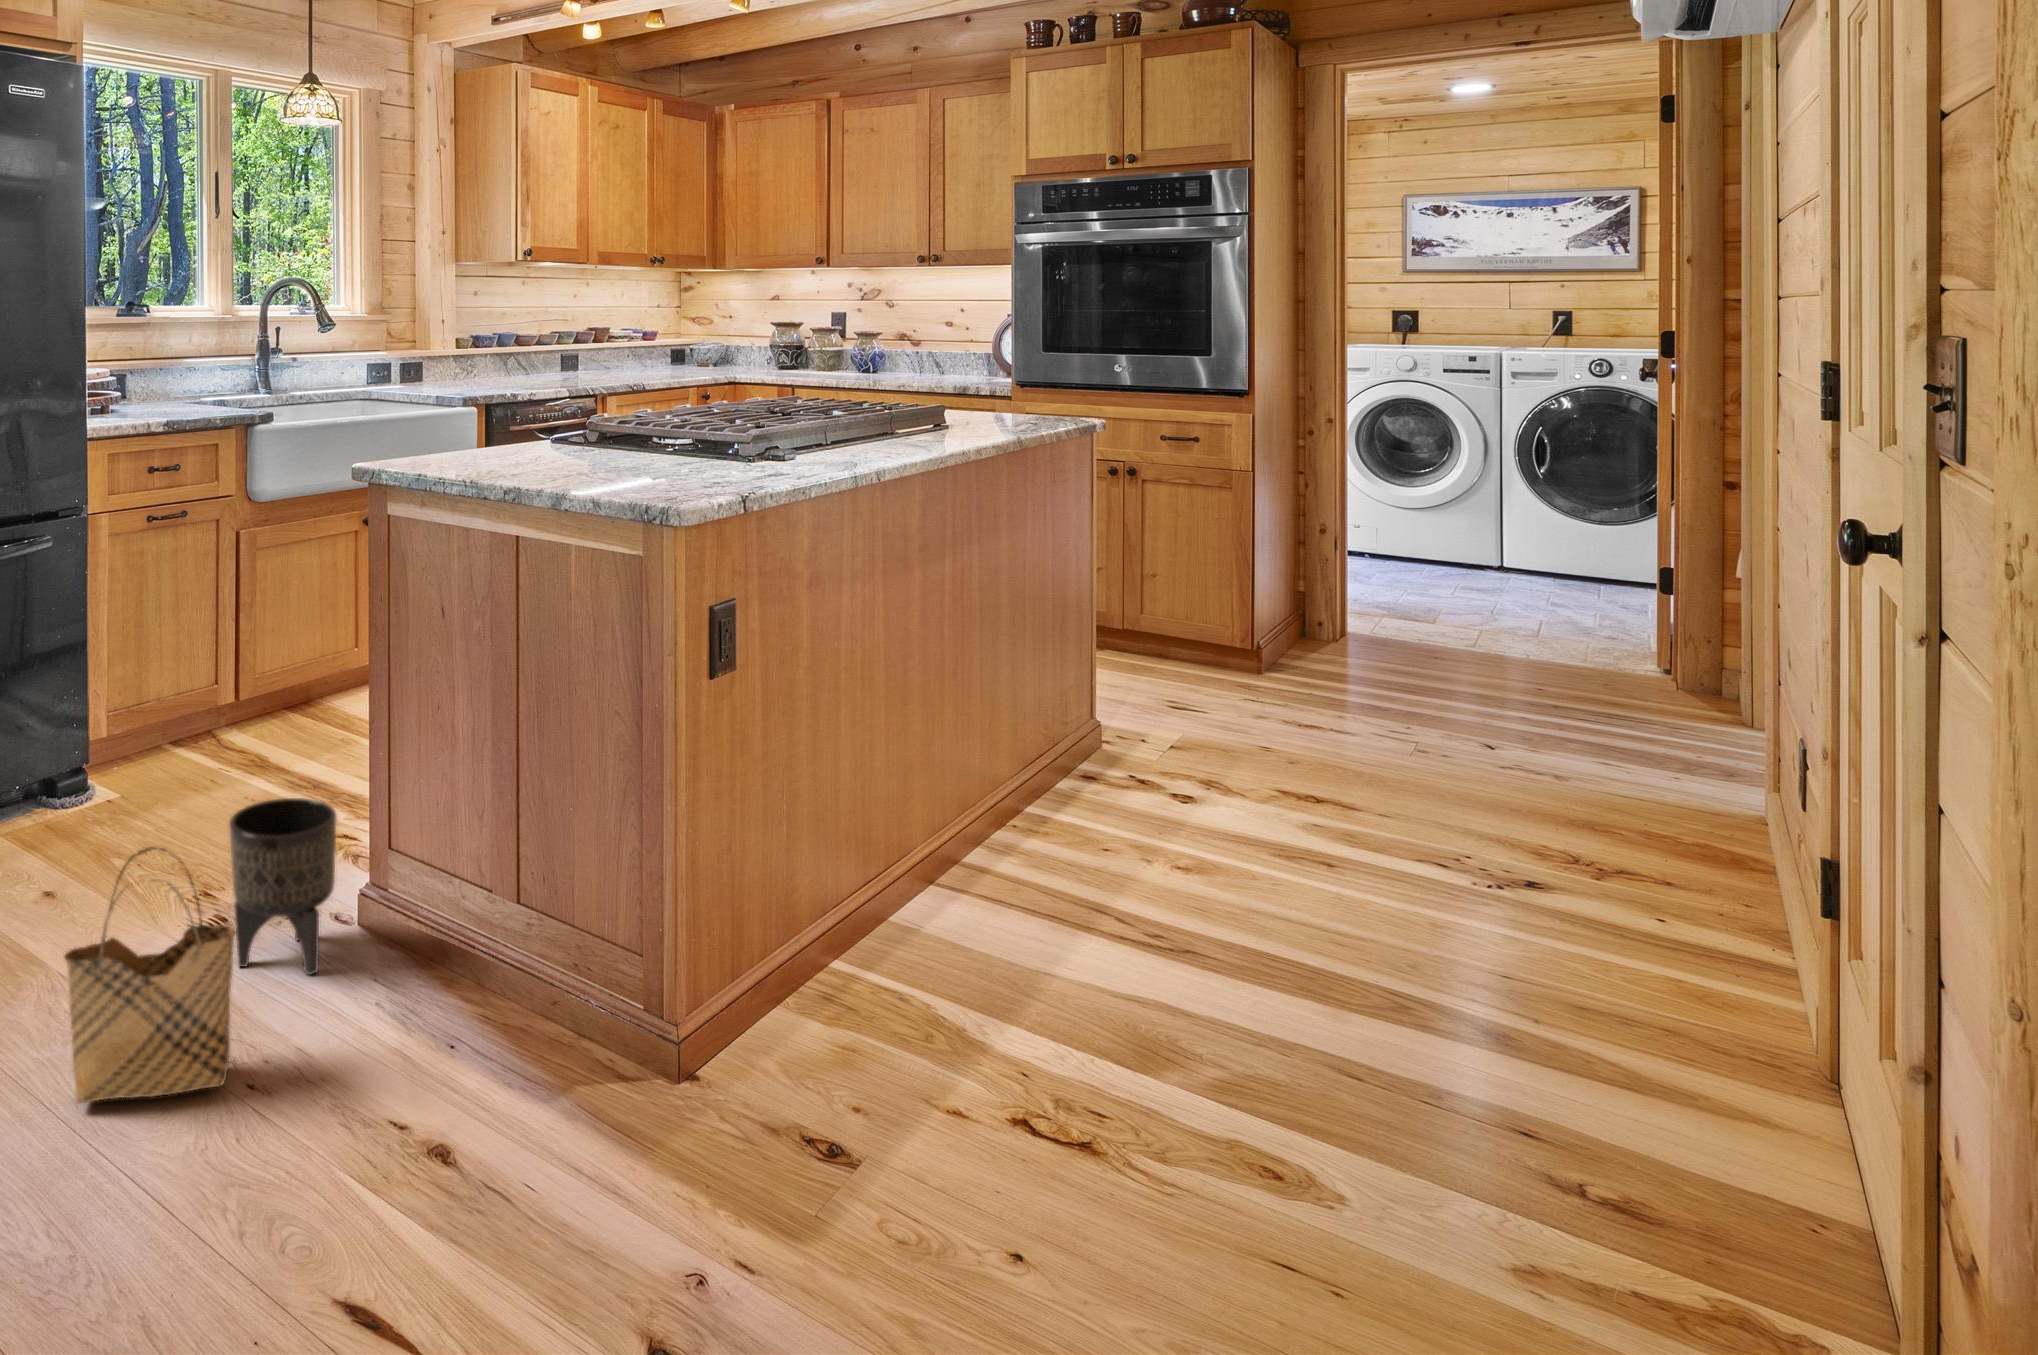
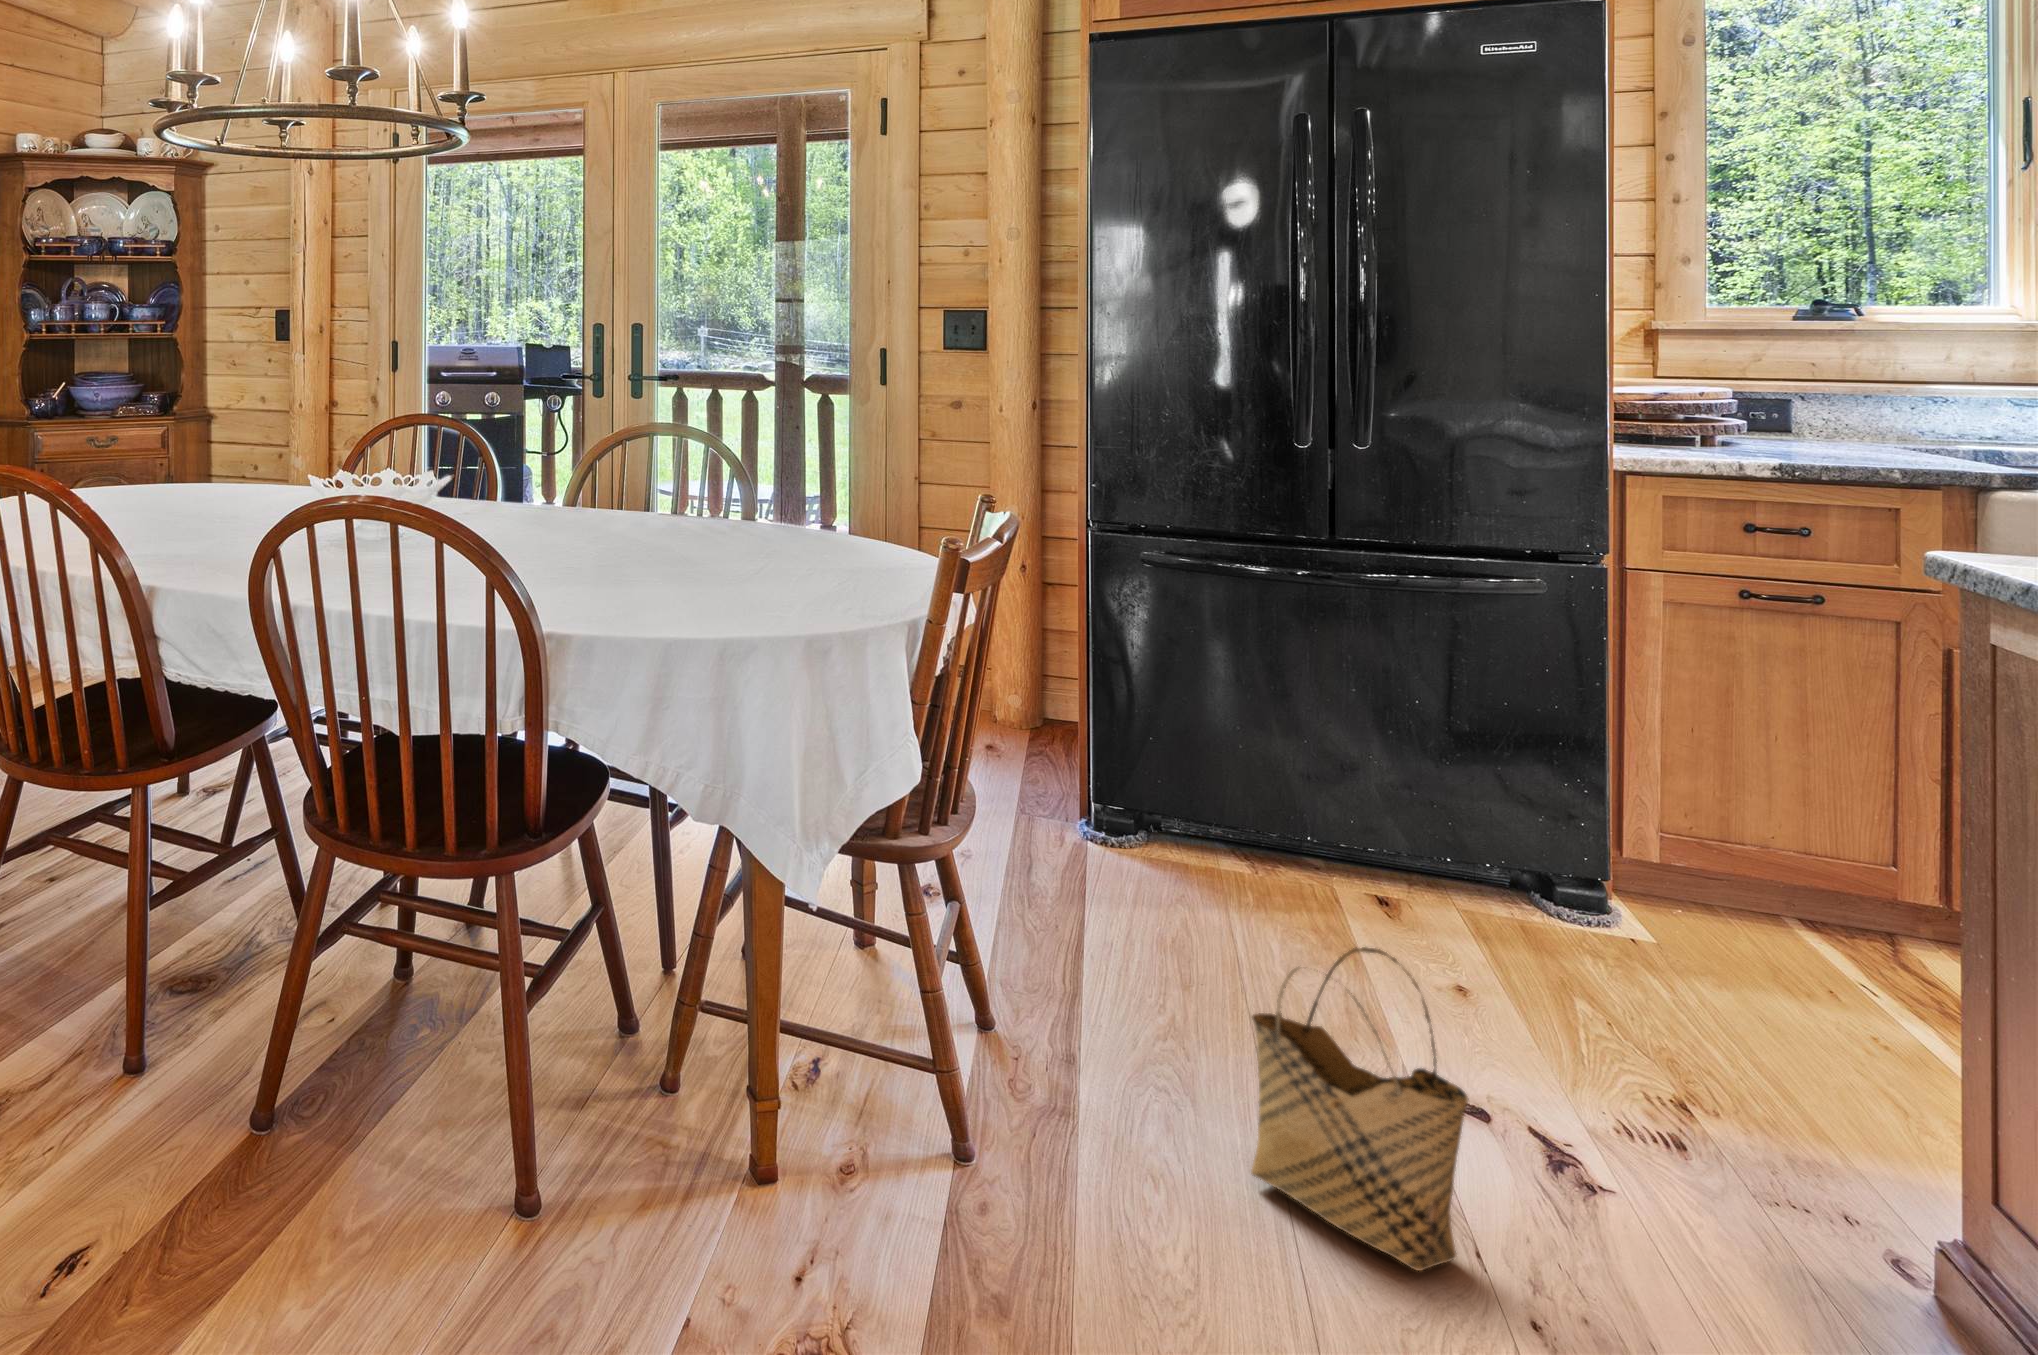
planter: present [229,798,337,975] -> none [1581,986,1779,1264]

